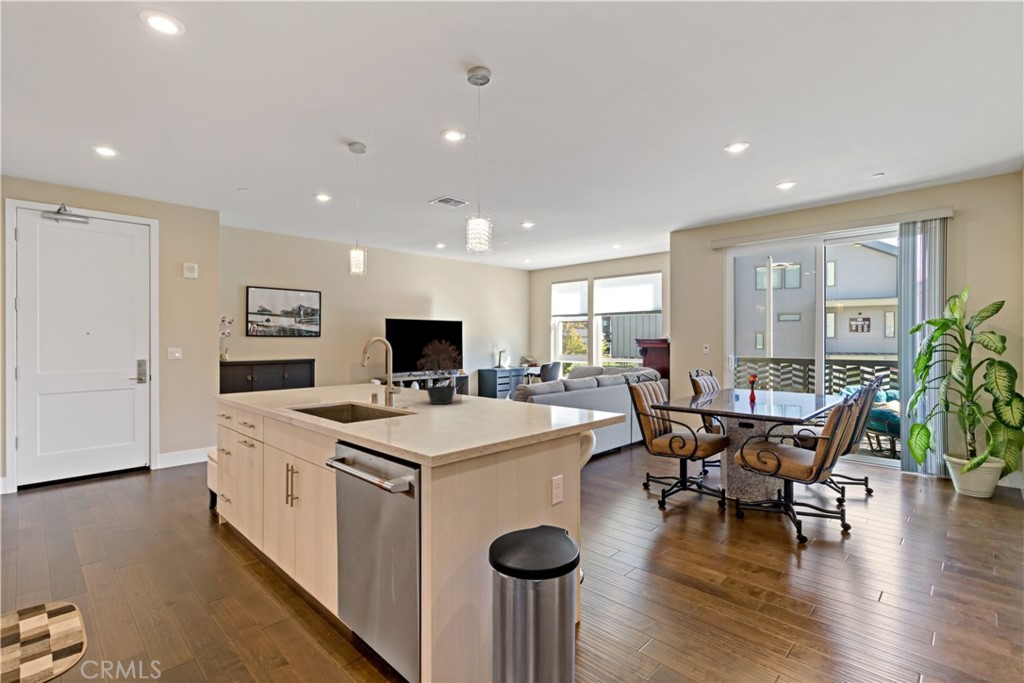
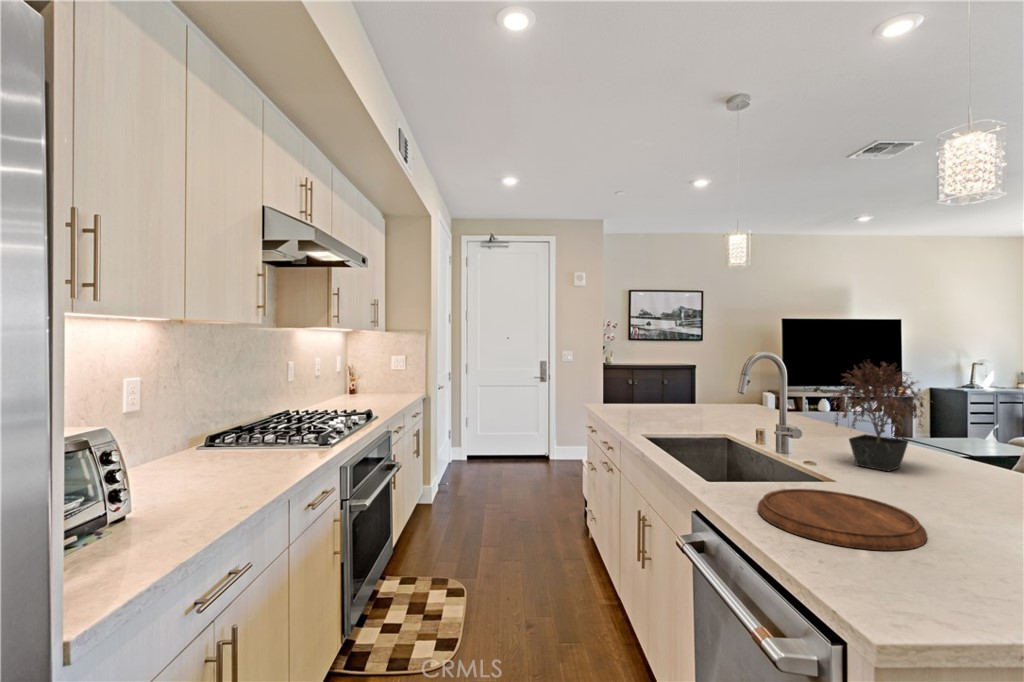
cutting board: none [378,413,458,433] -> present [758,489,927,551]

